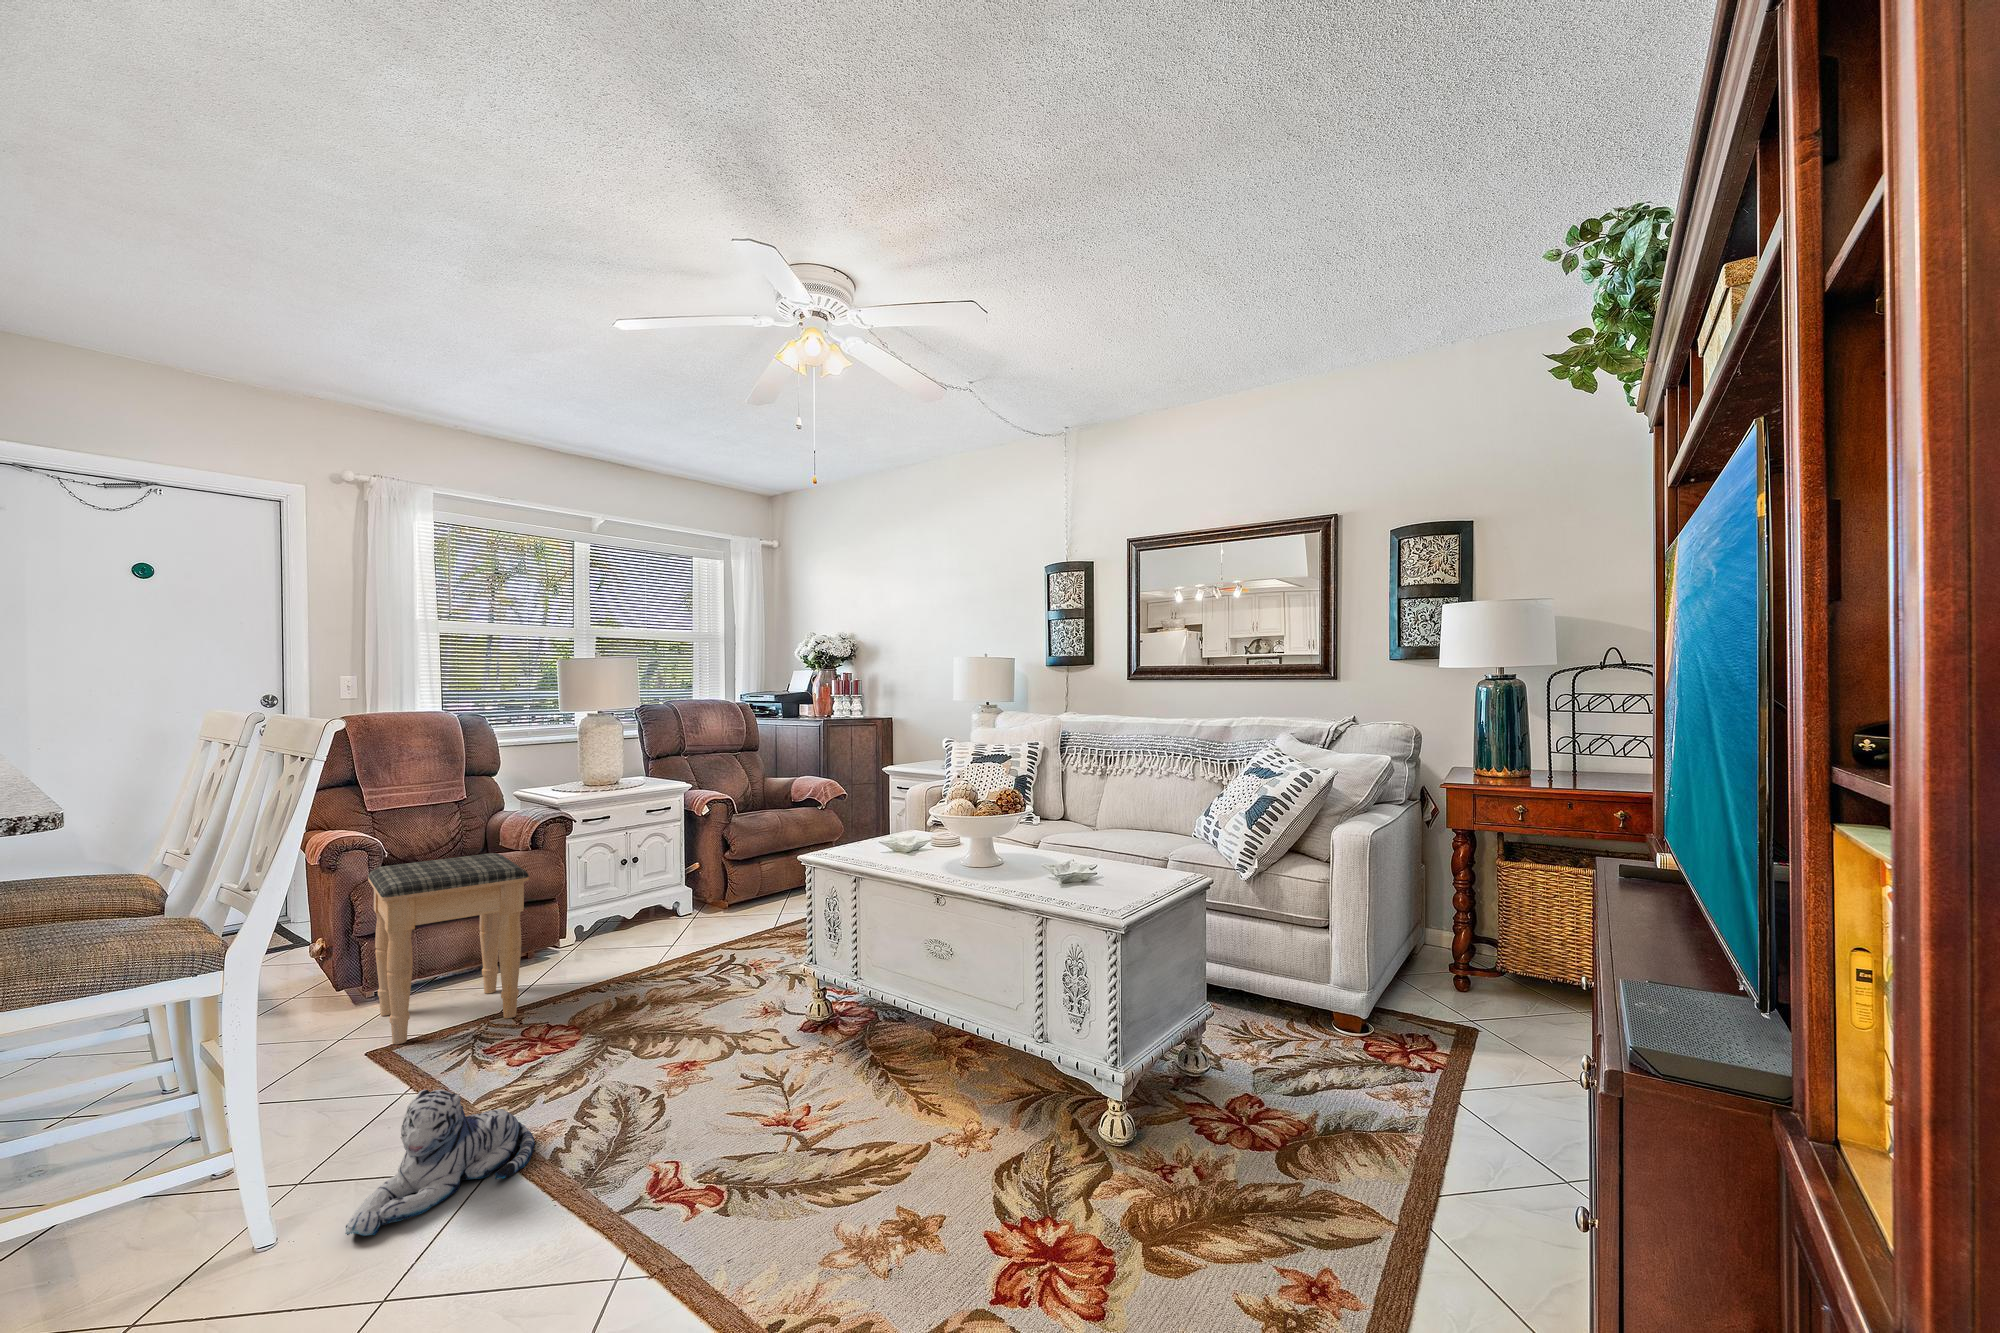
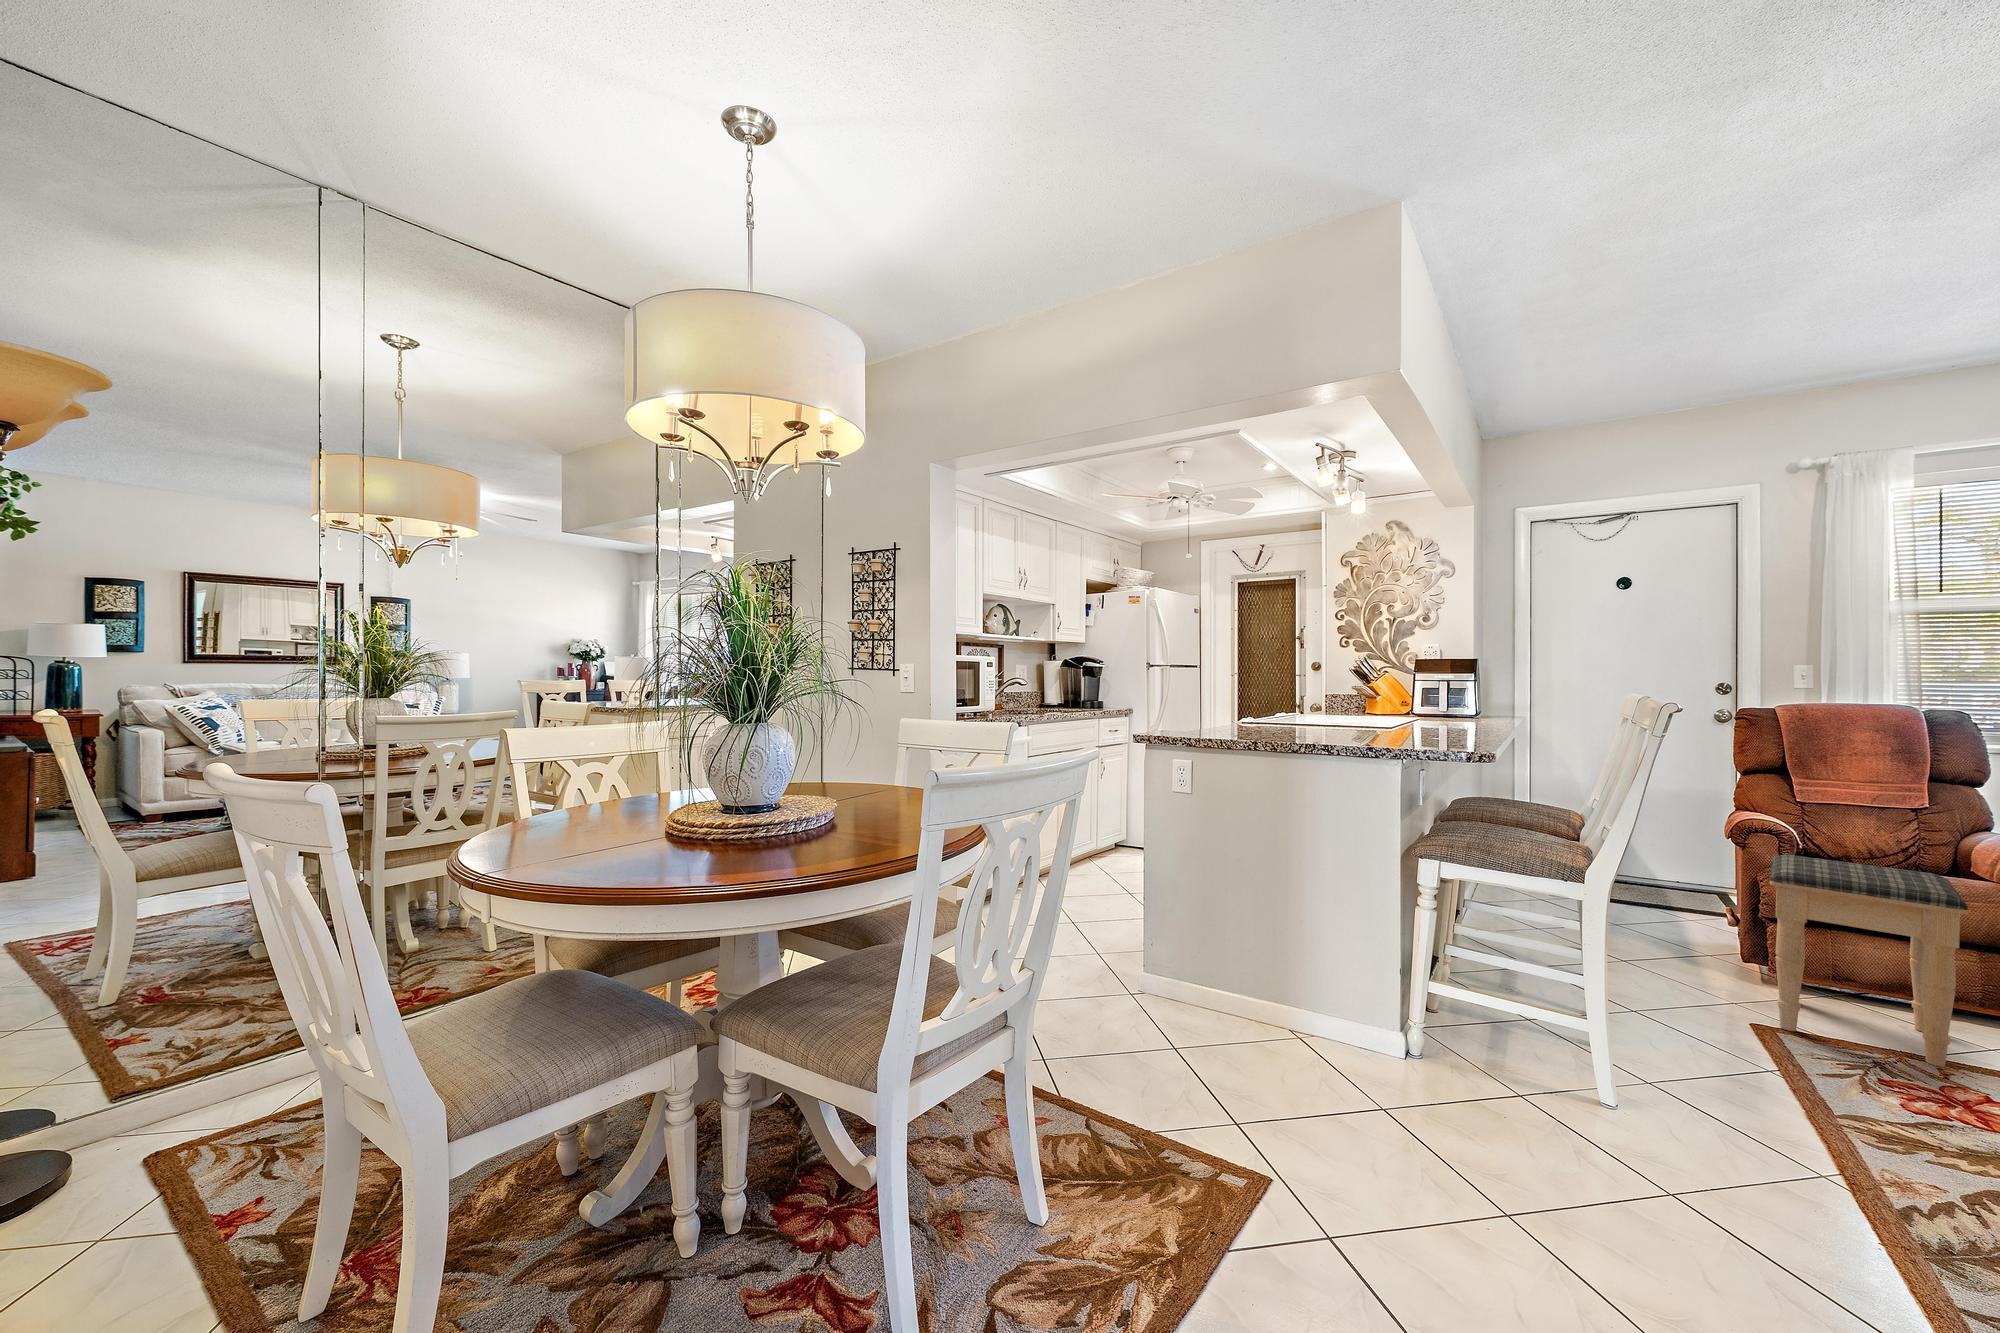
plush toy: present [345,1089,535,1236] -> none [1659,1056,1890,1198]

